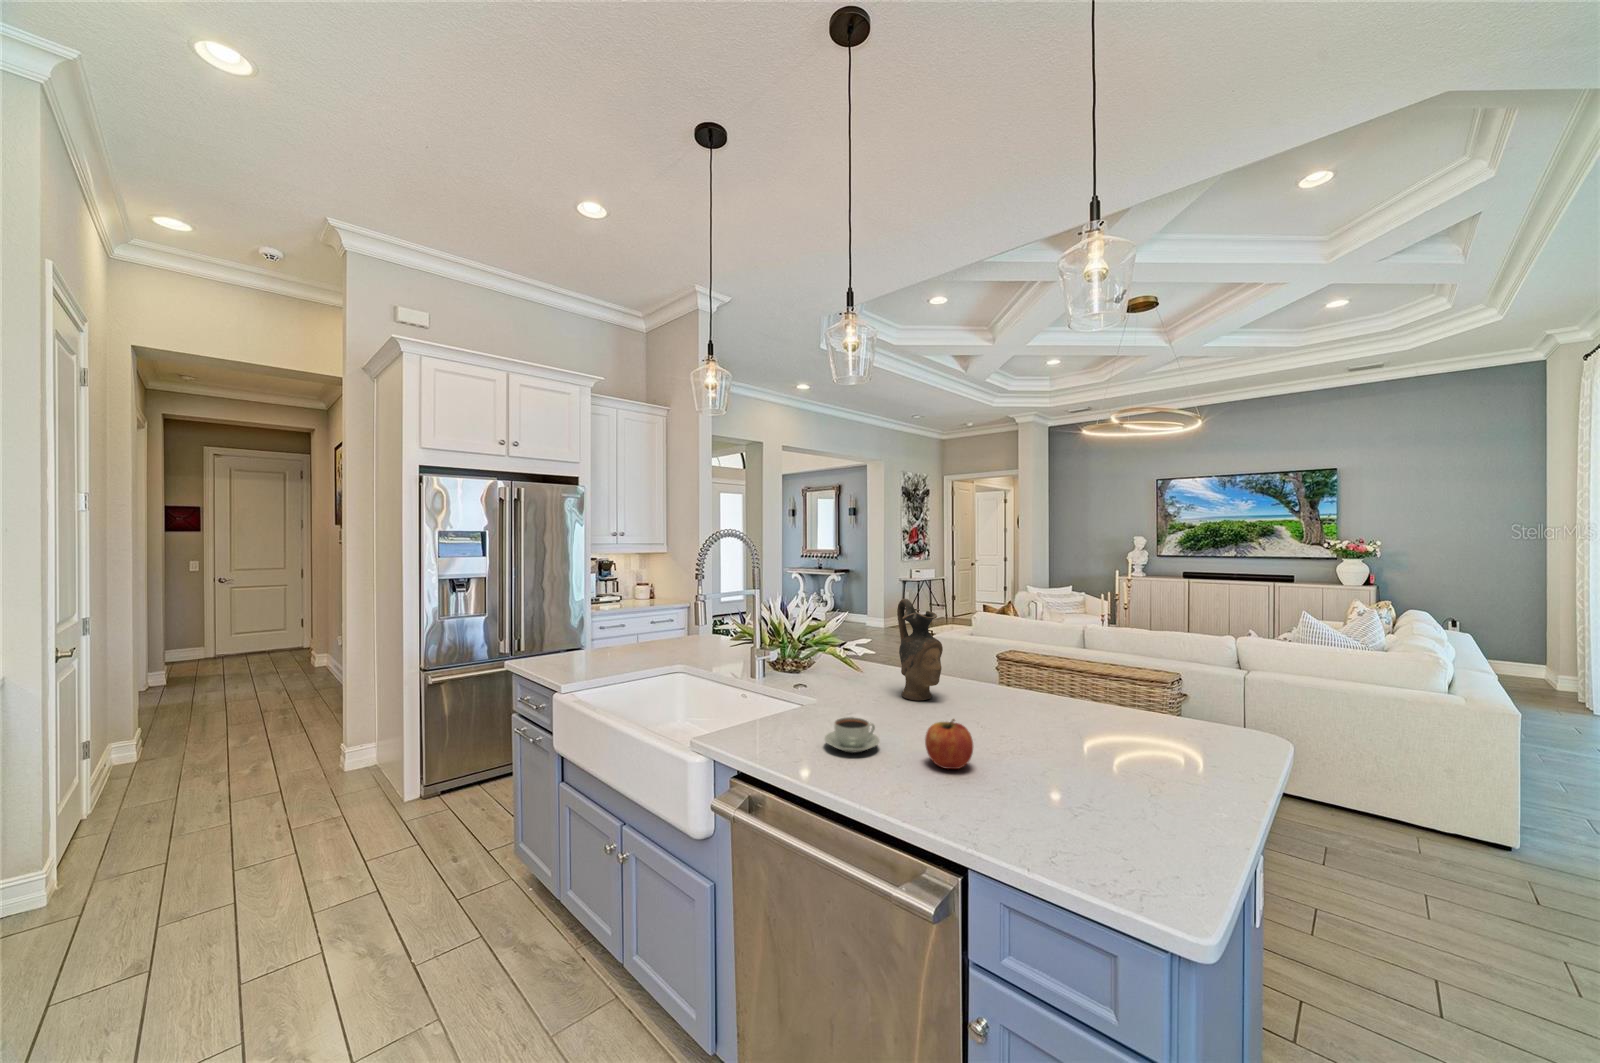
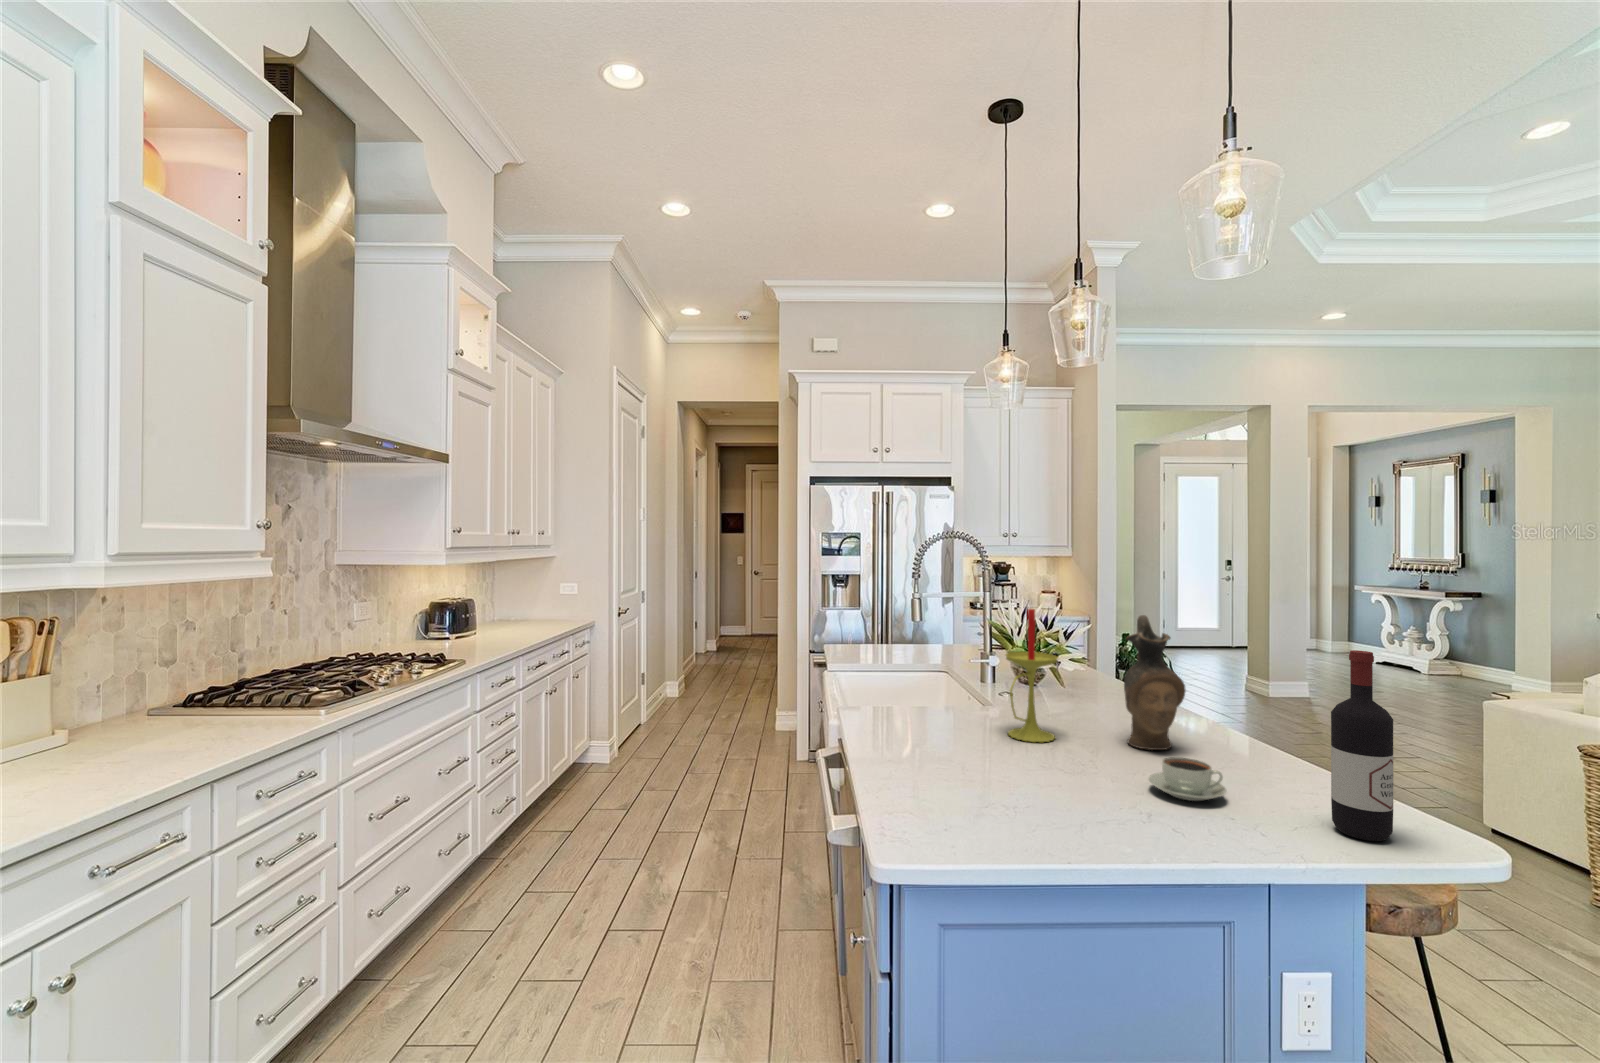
candle: none [826,598,869,714] -> present [1006,609,1058,742]
wine bottle: none [1077,611,1110,728] -> present [1331,650,1393,841]
coffee cup: present [825,717,879,753] -> present [1149,757,1227,801]
fruit: present [925,719,973,769] -> none [995,748,1049,807]

